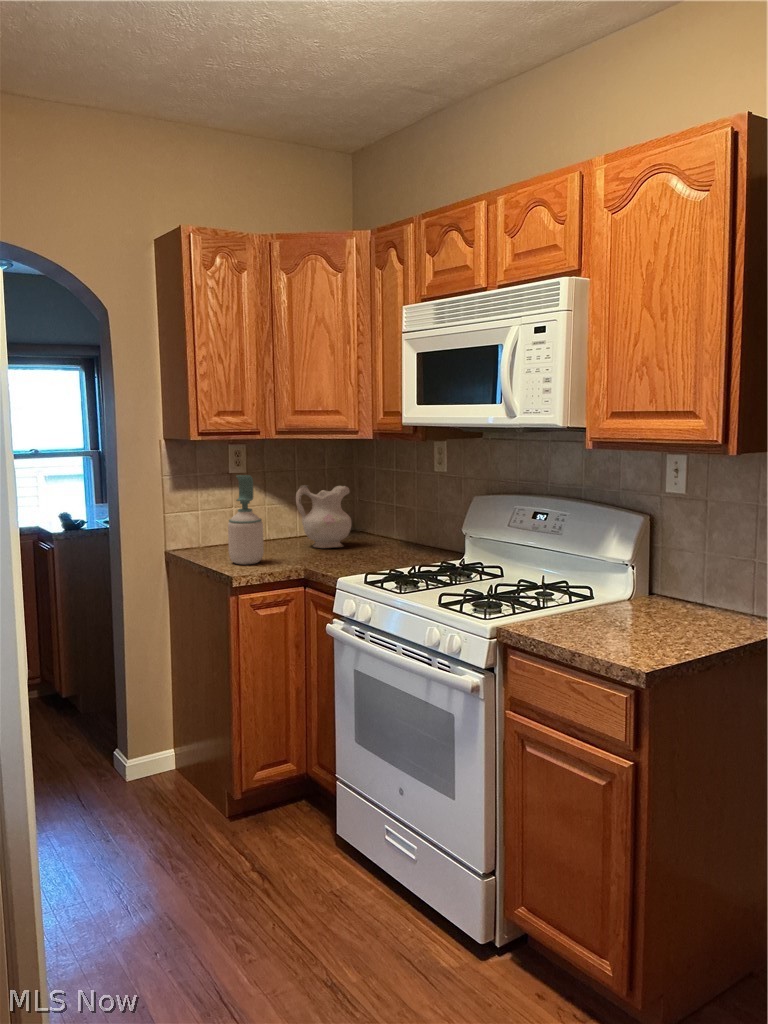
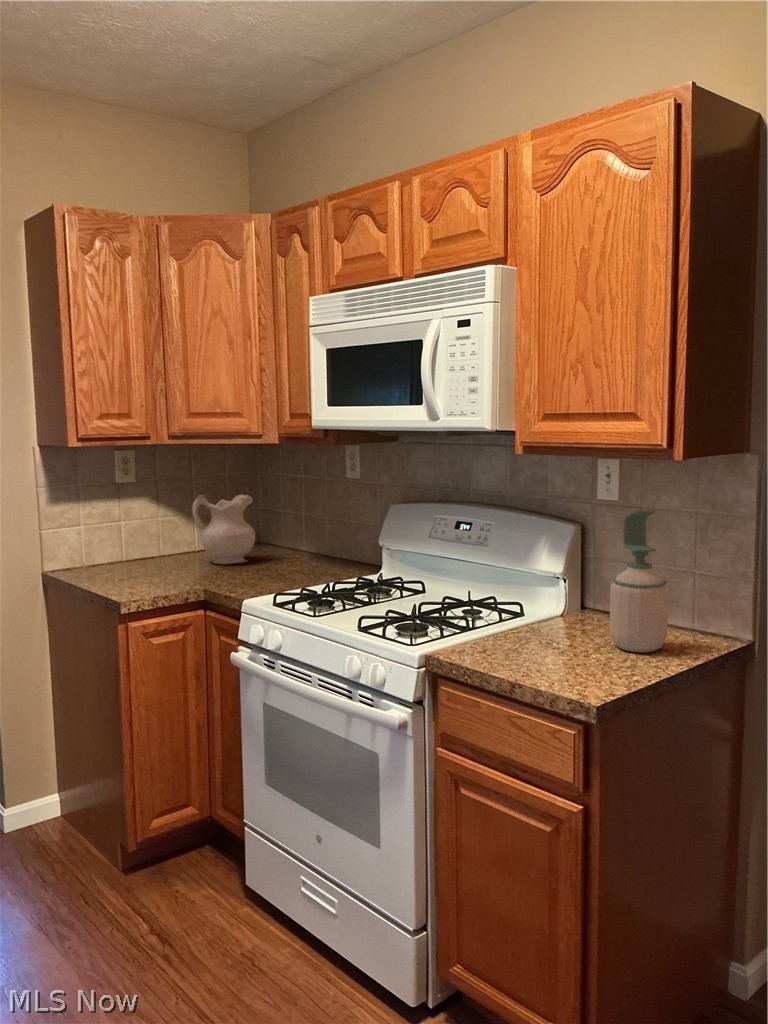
soap bottle: present [228,475,264,565] -> present [609,510,669,652]

